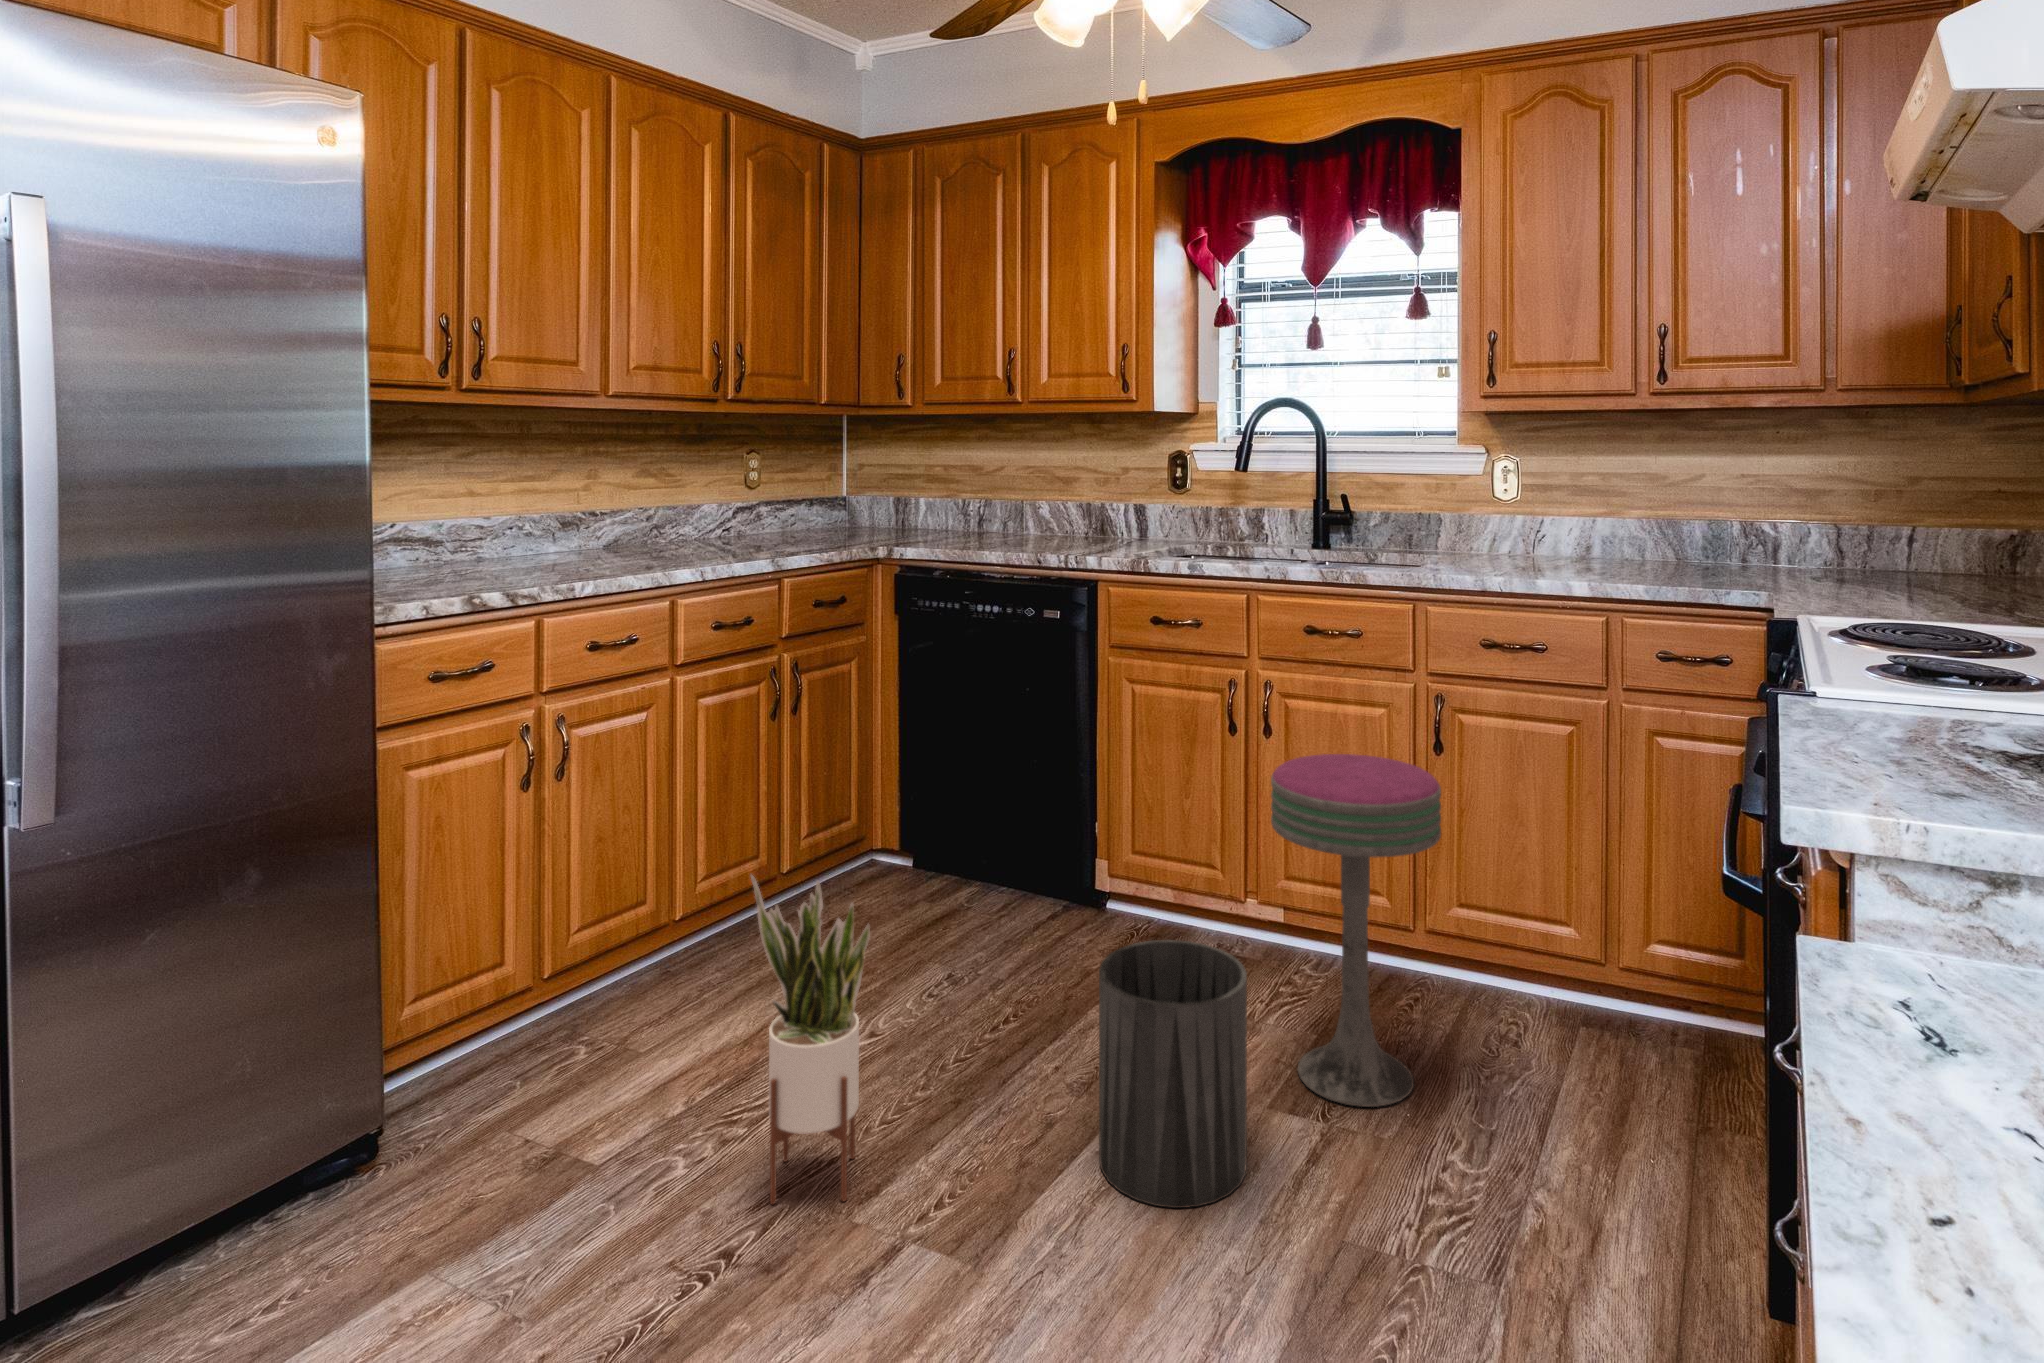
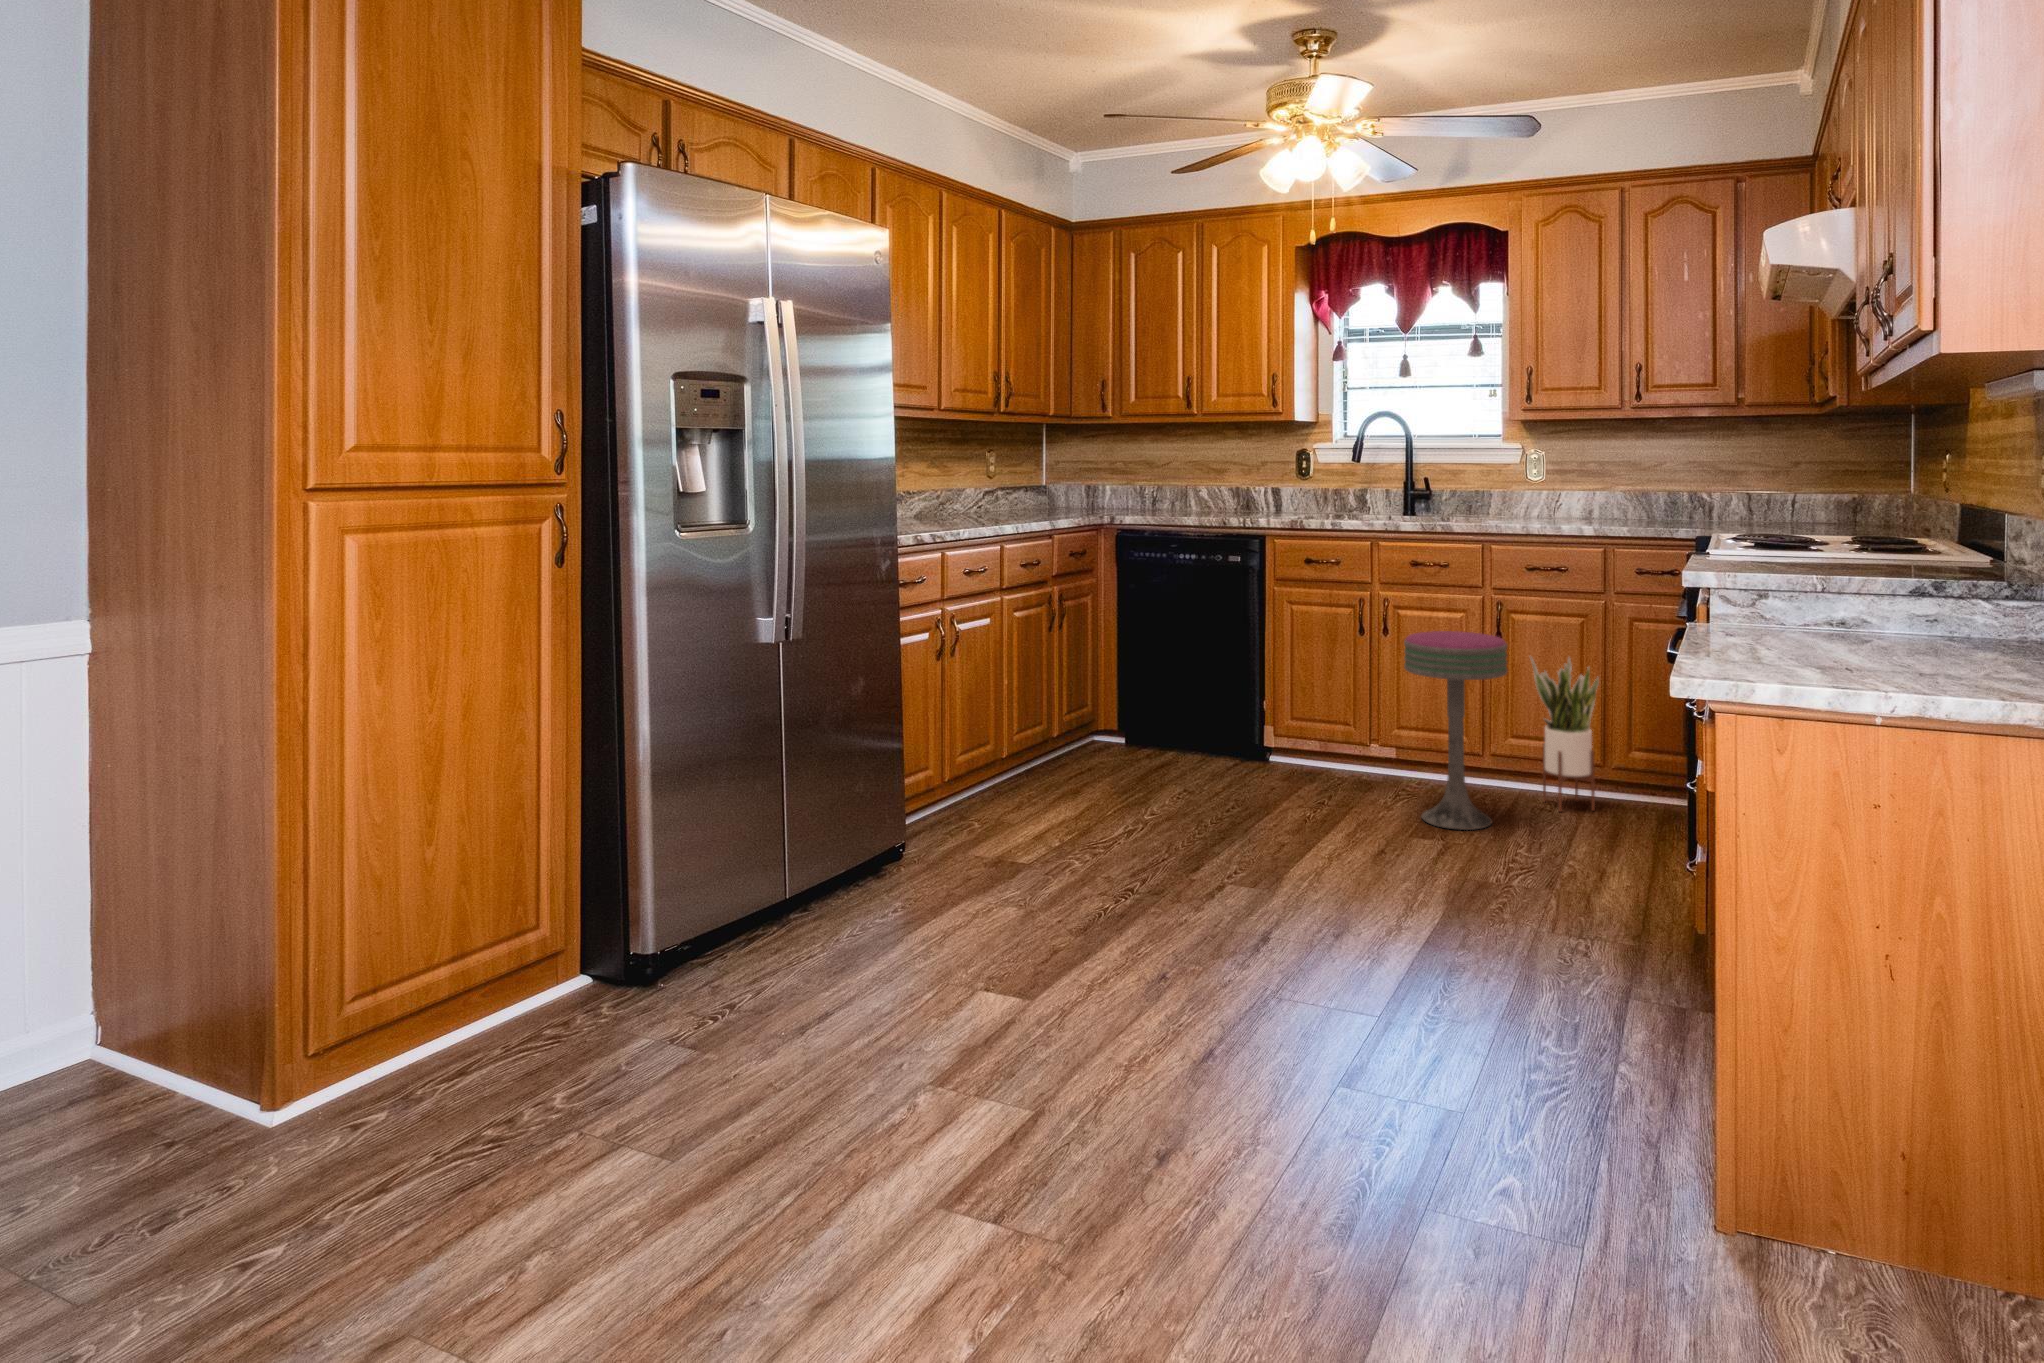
potted plant: present [751,875,870,1204] -> present [1530,657,1599,812]
trash can: present [1099,940,1247,1208] -> none [1318,730,1404,862]

